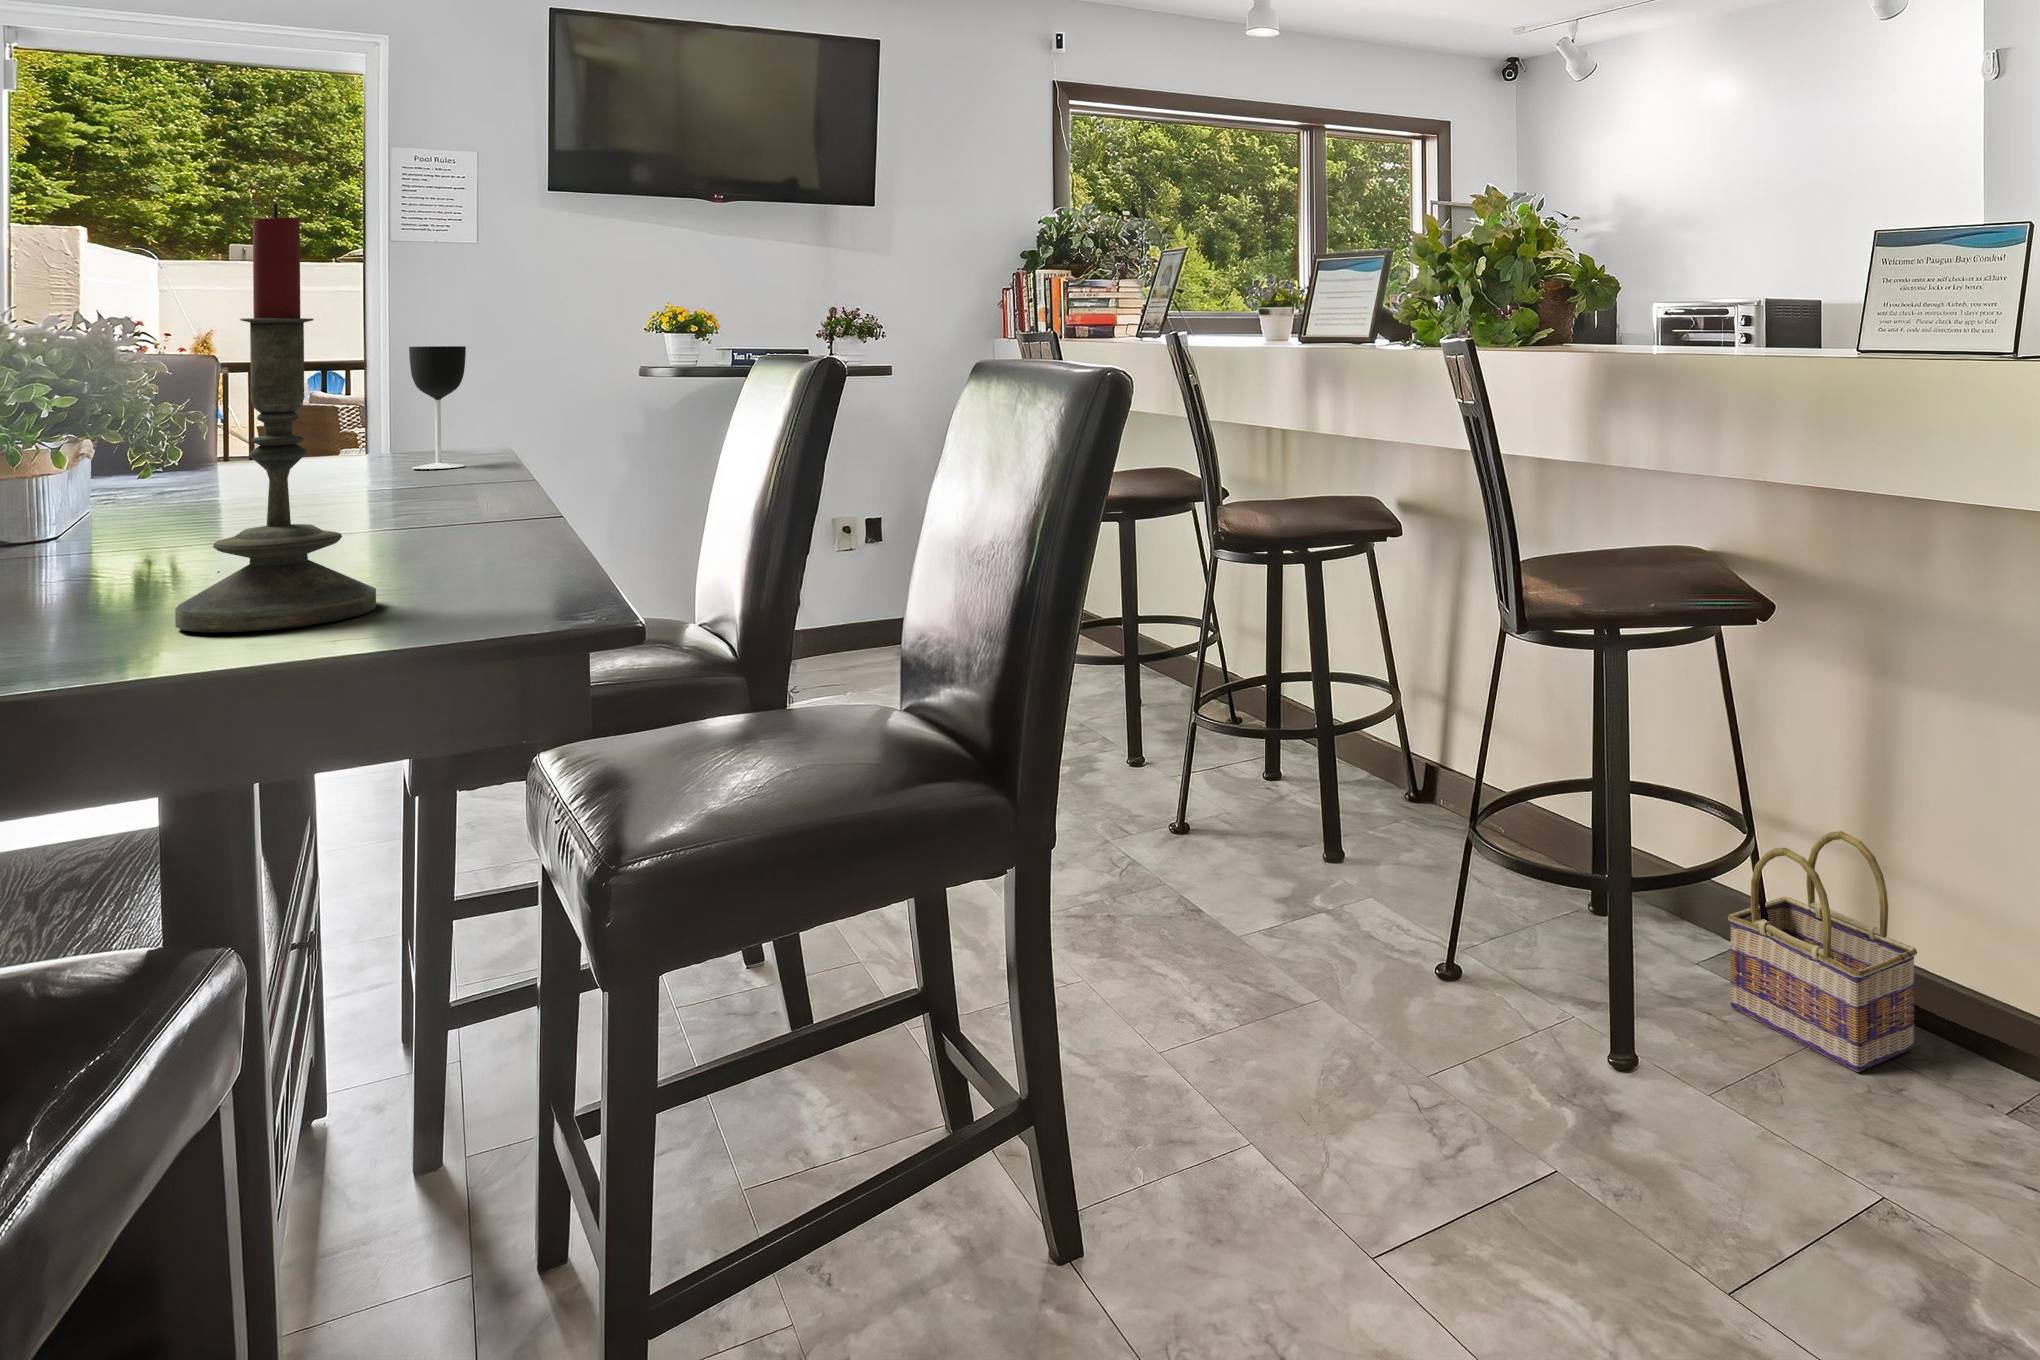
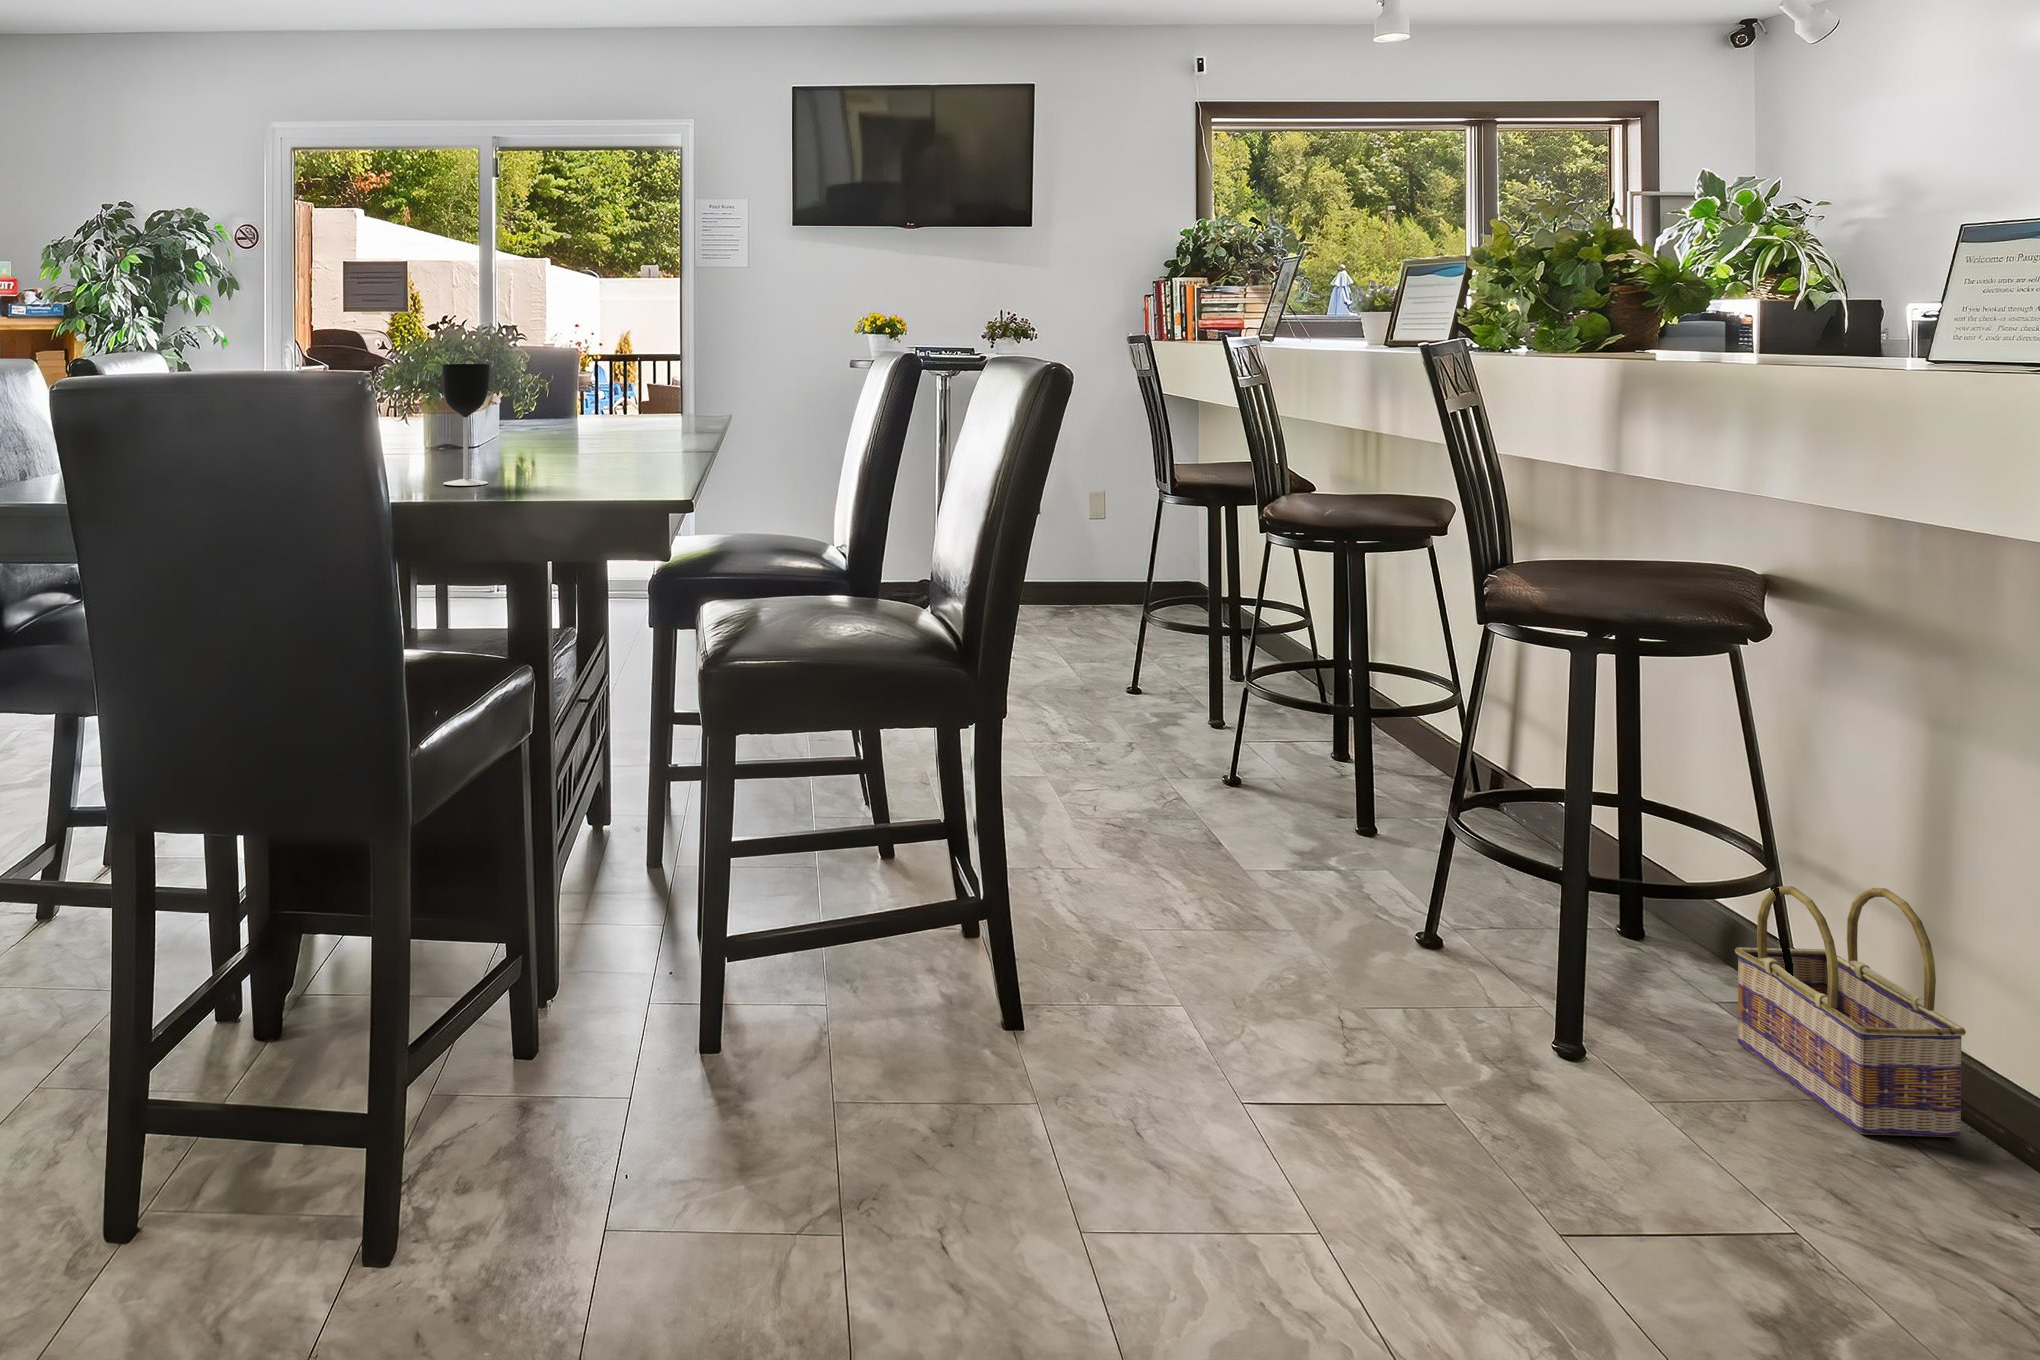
candle: present [175,204,376,632] -> none [495,271,583,500]
wine glass: present [409,346,466,469] -> present [442,364,489,486]

